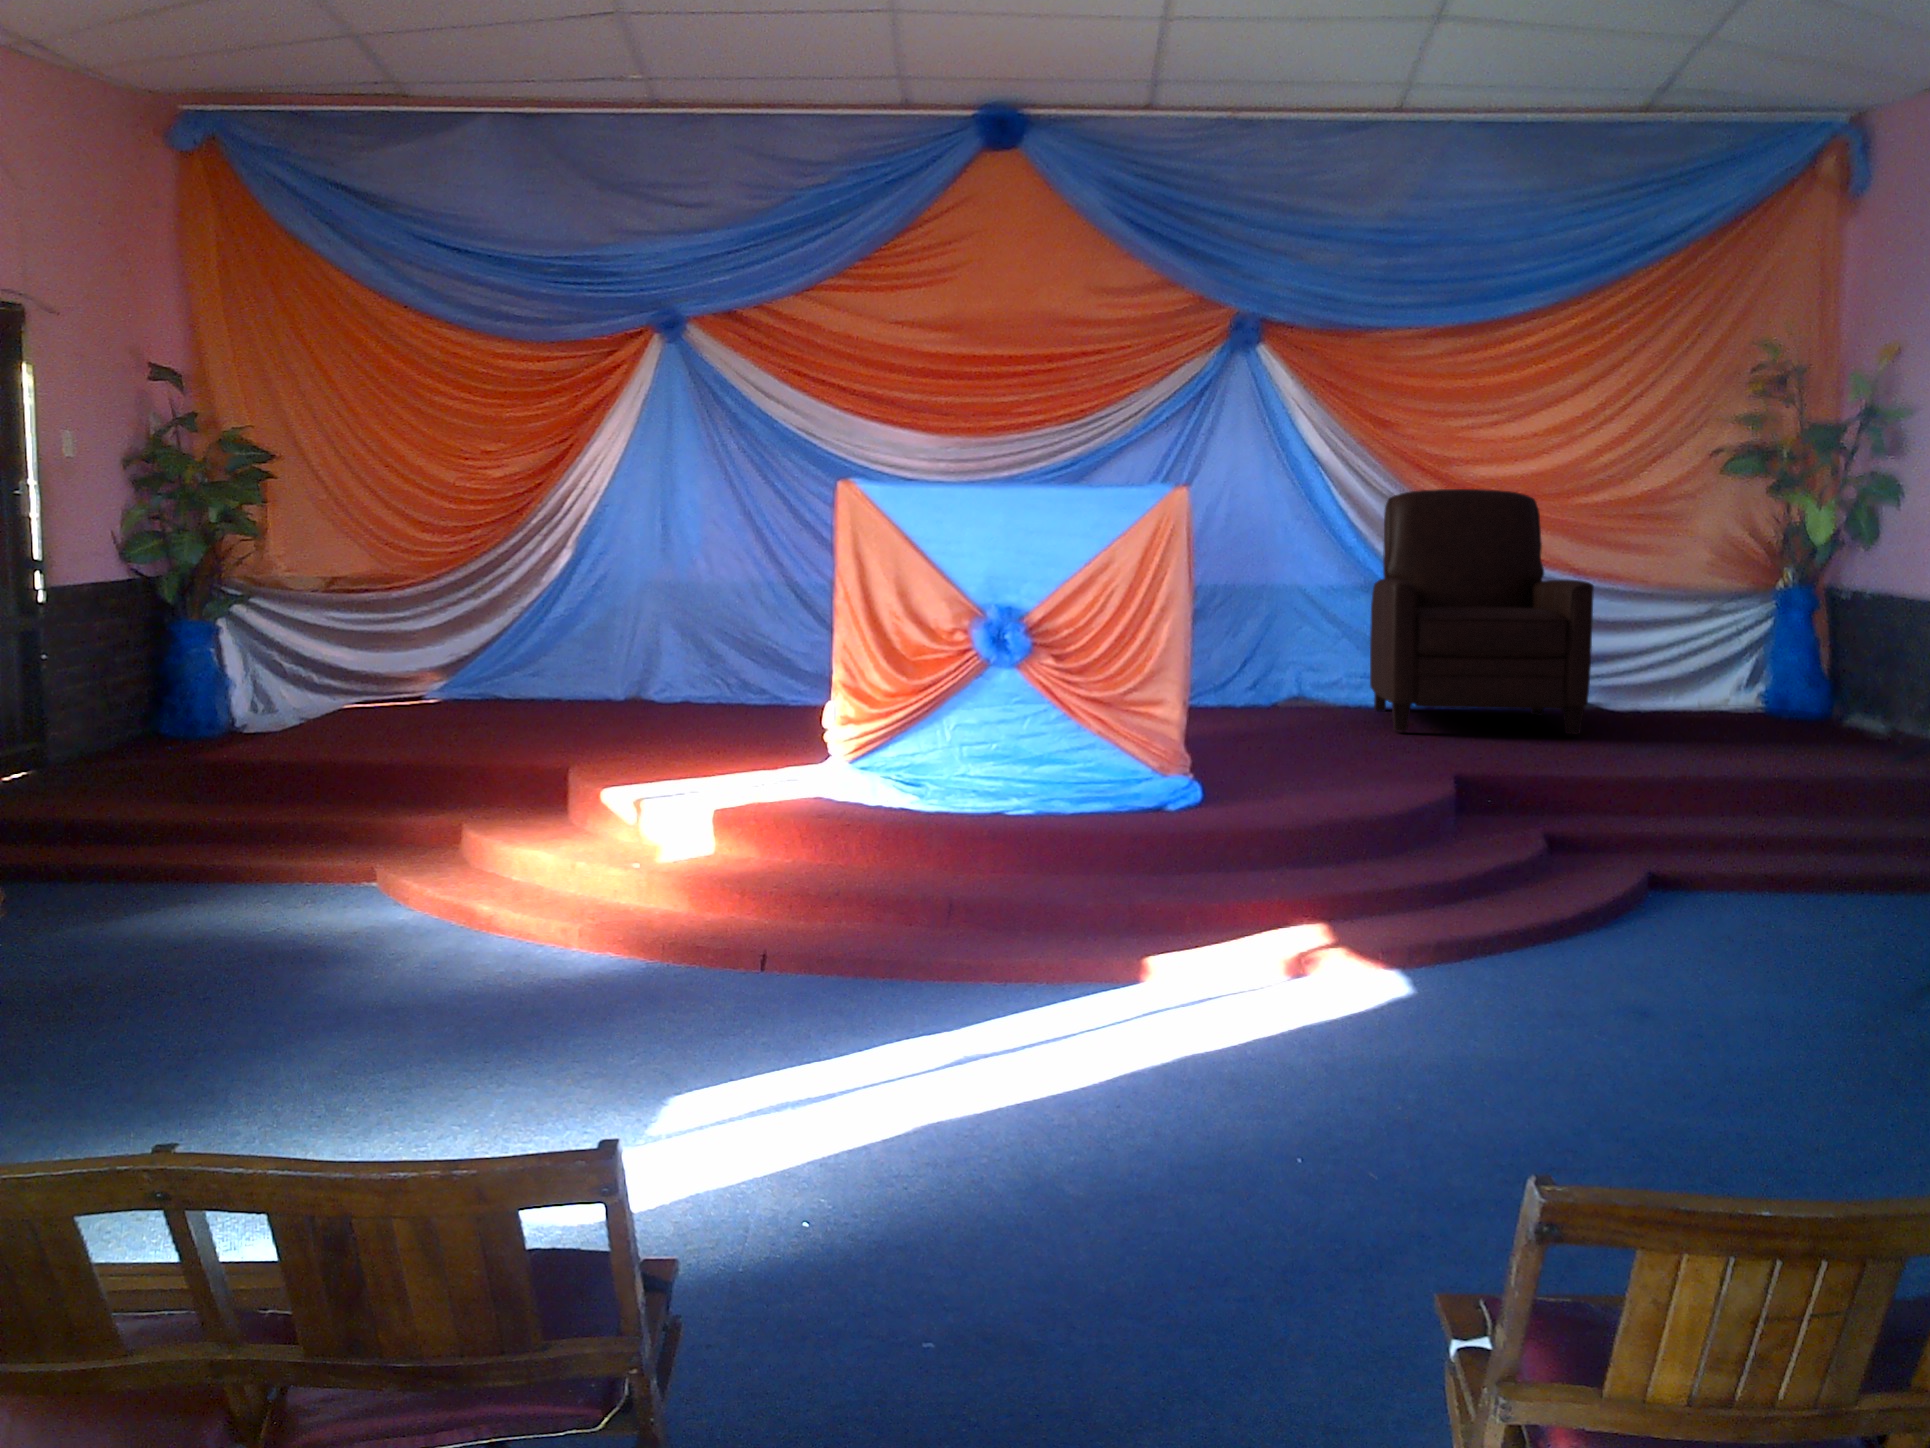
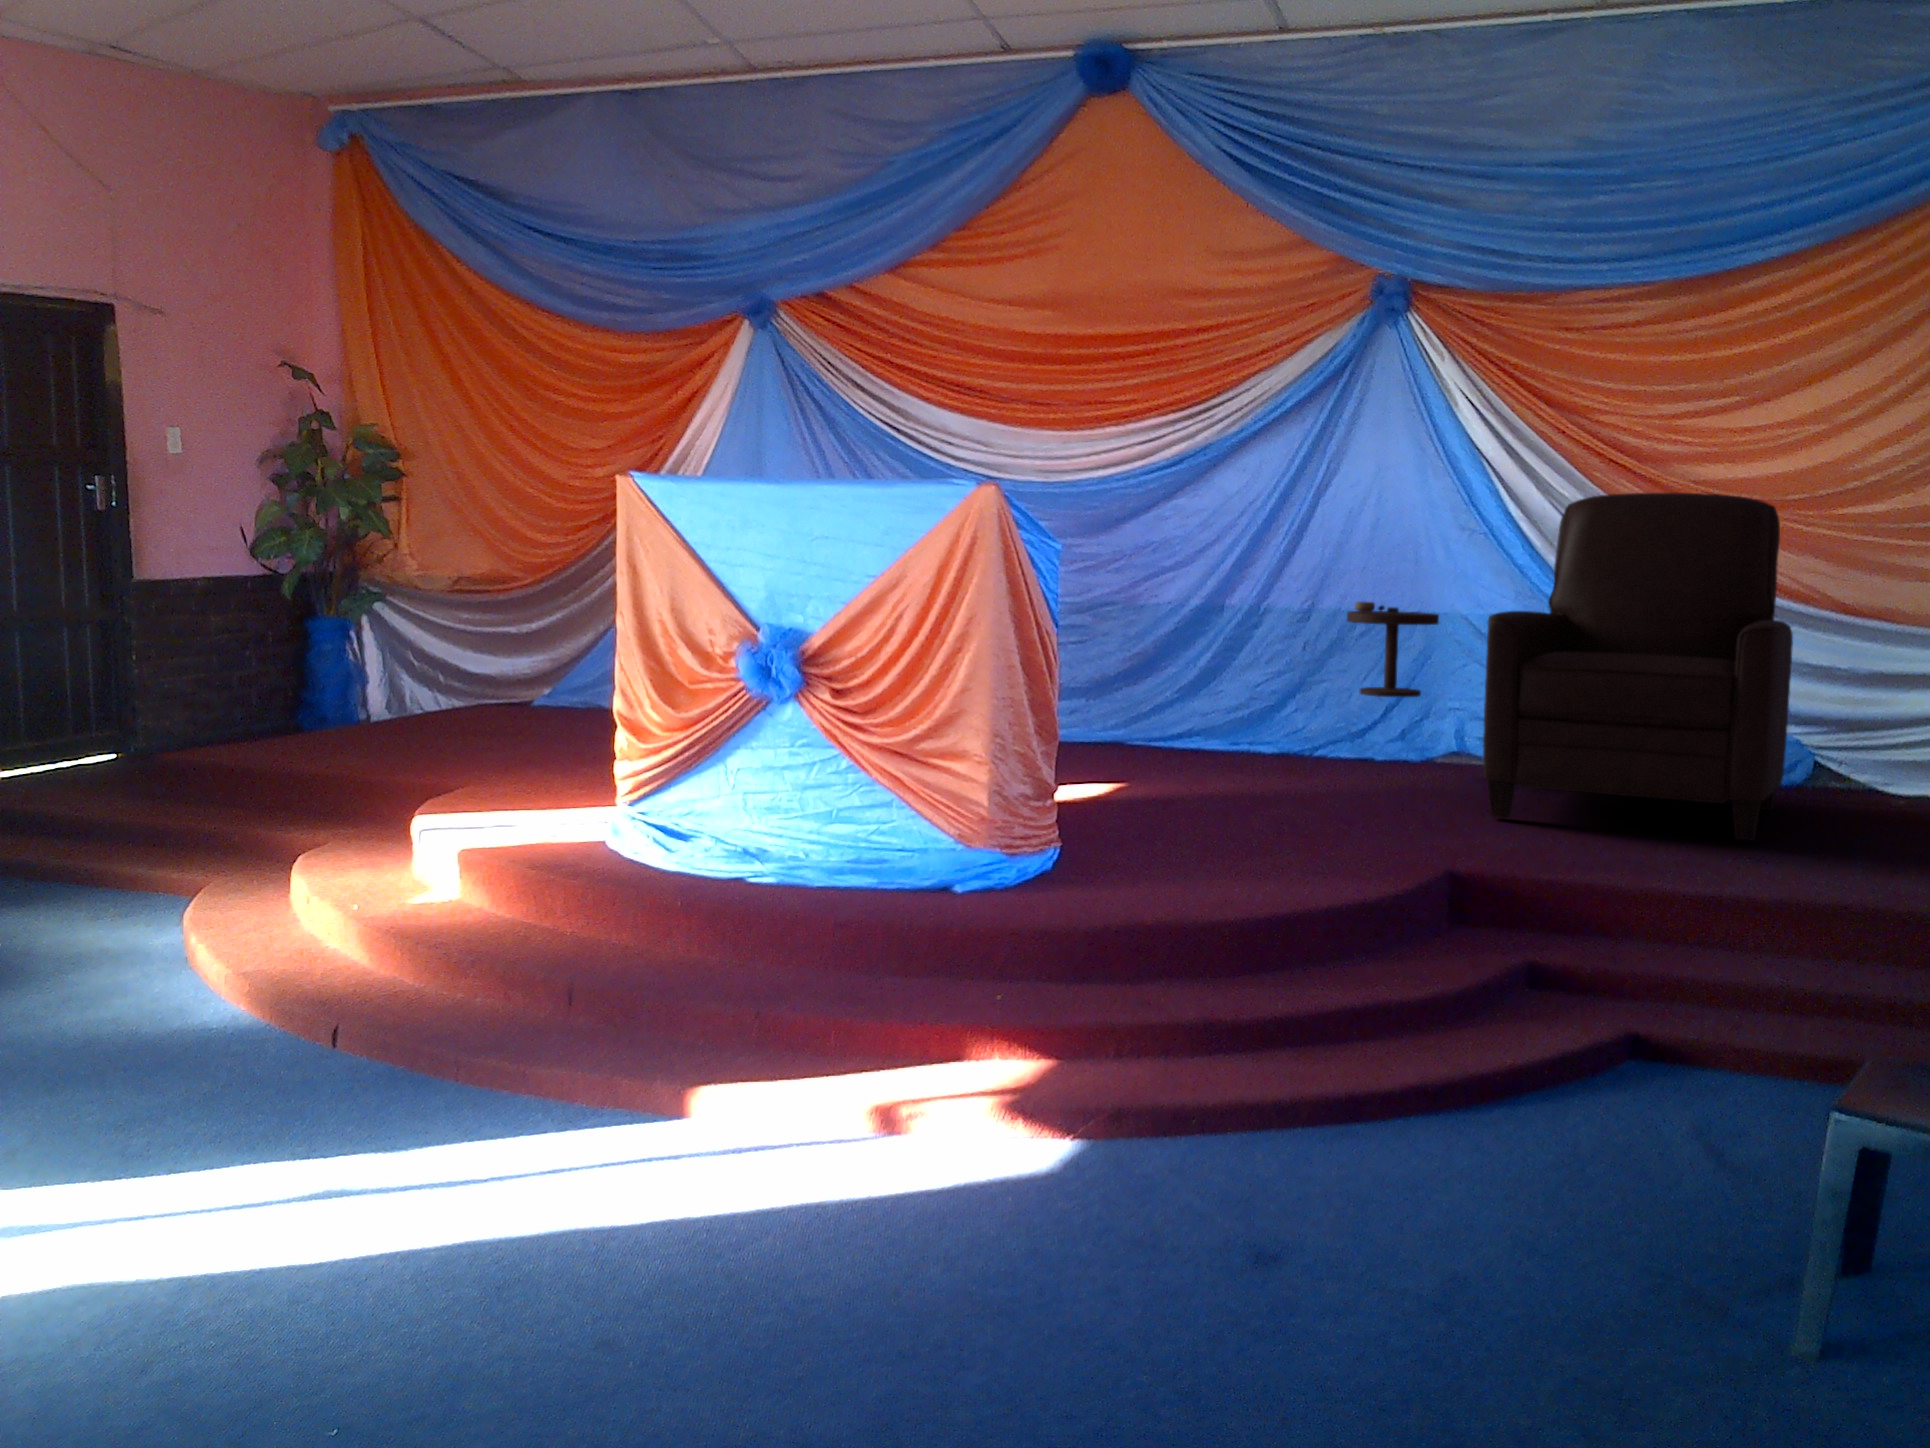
side table: none [1227,575,1298,707] -> present [1347,602,1439,697]

